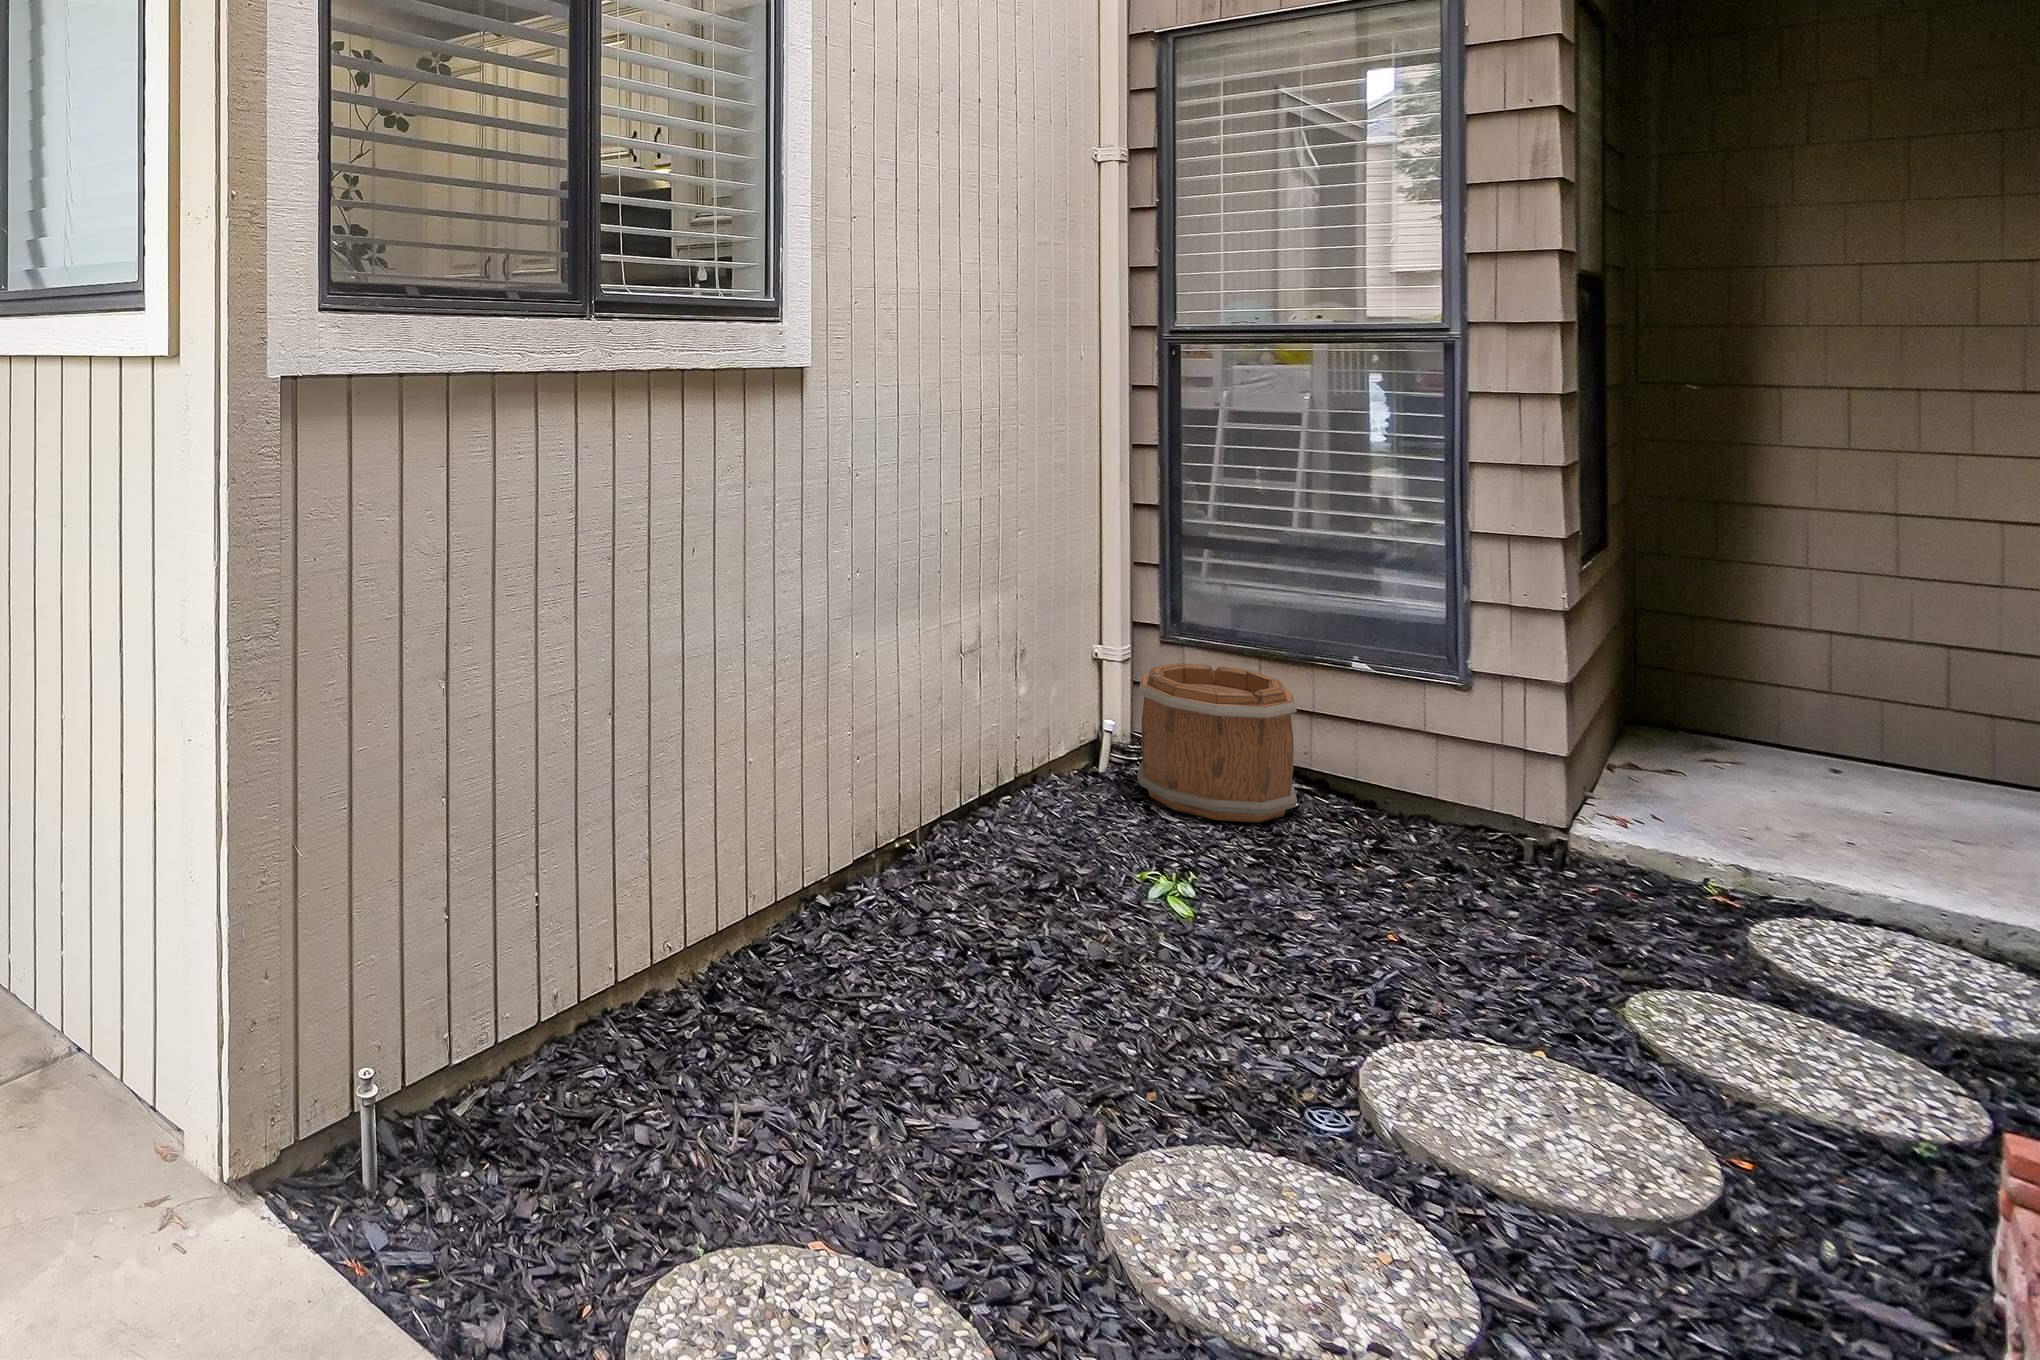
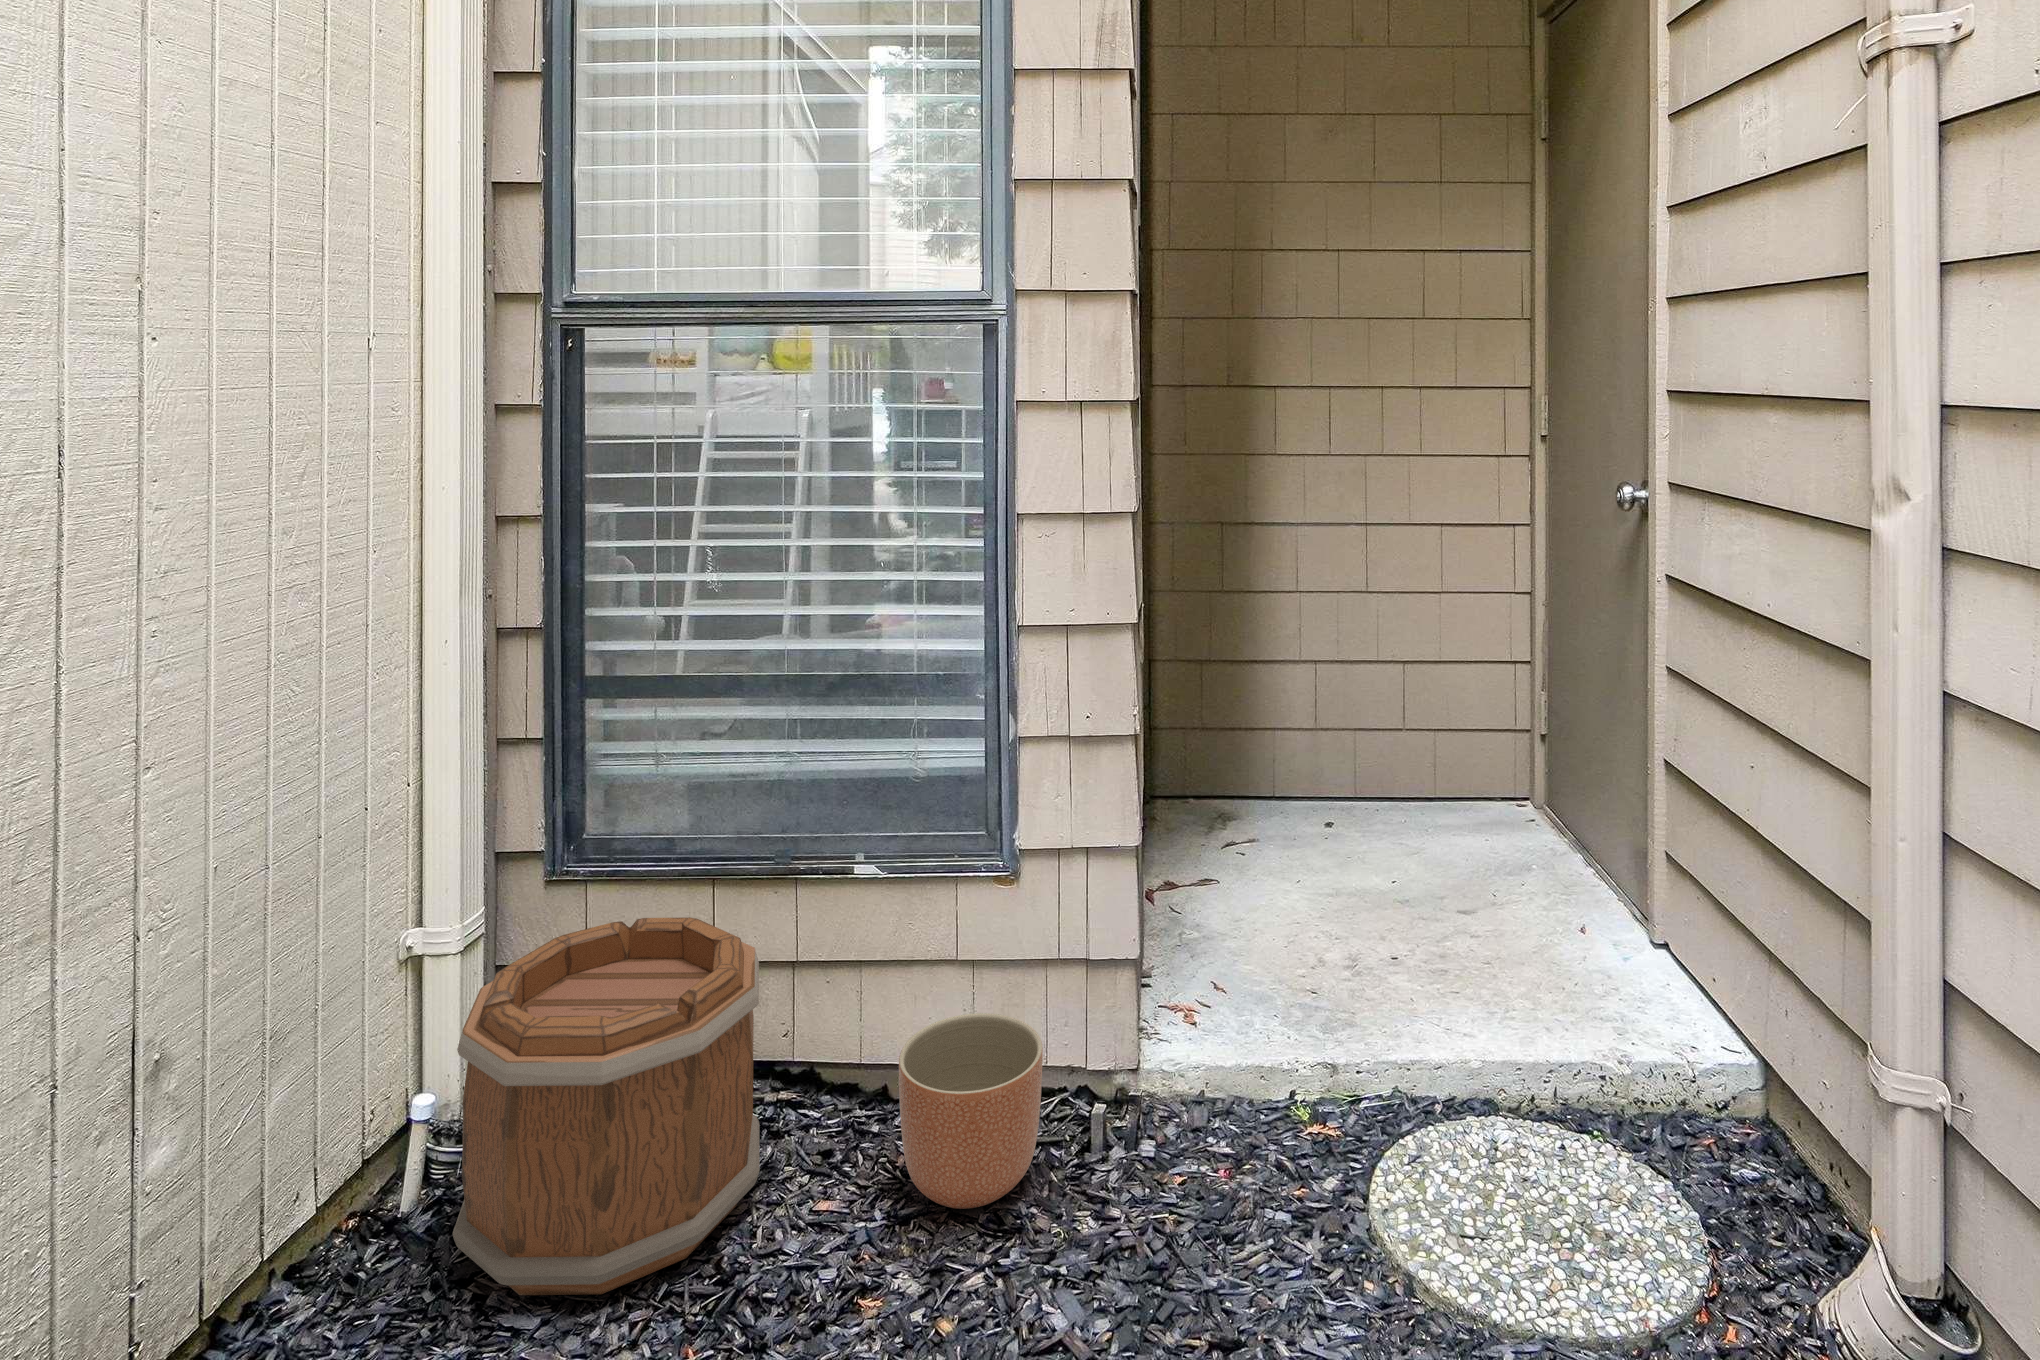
planter: none [1385,757,1485,854] -> present [899,1013,1043,1209]

